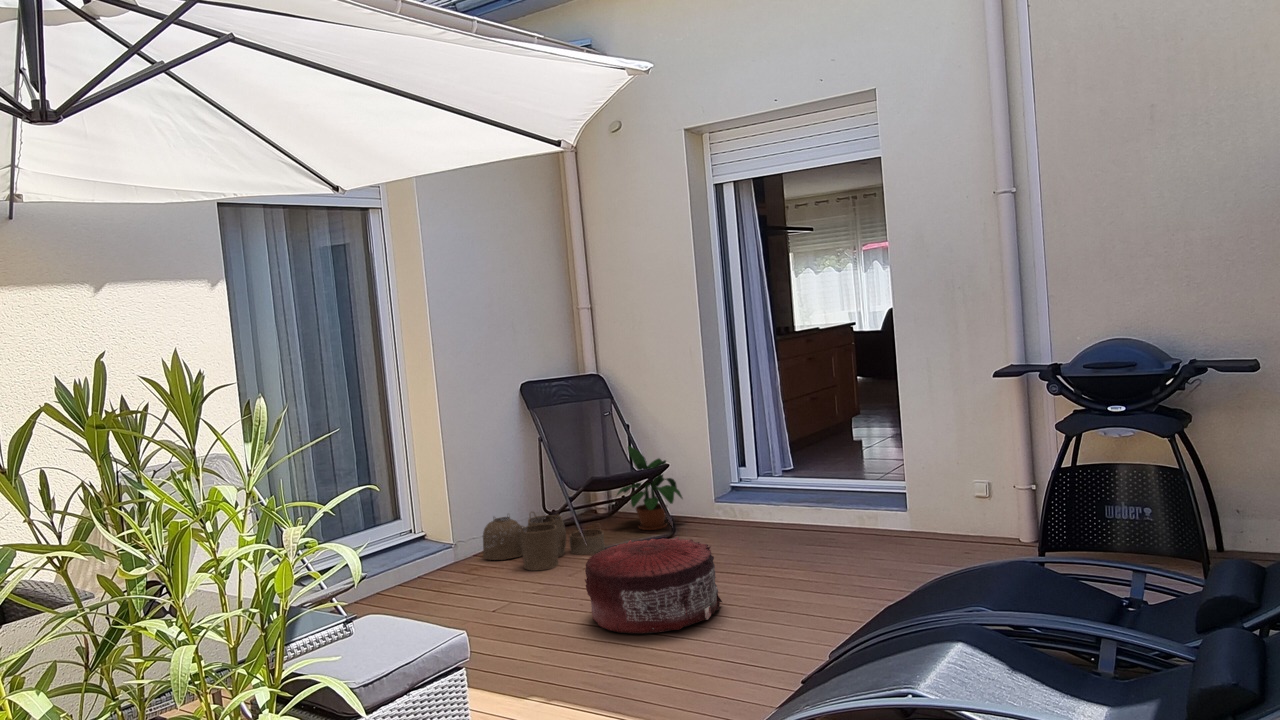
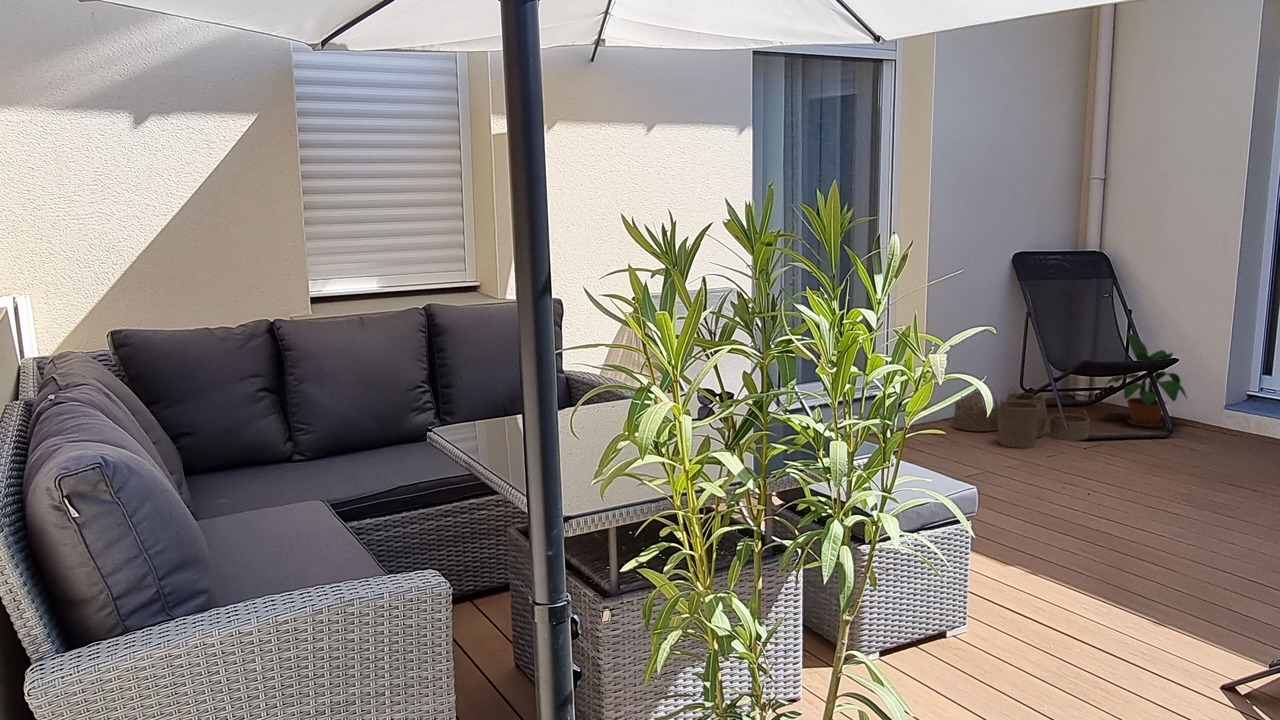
pouf: present [585,537,722,634] -> none [1077,430,1238,532]

